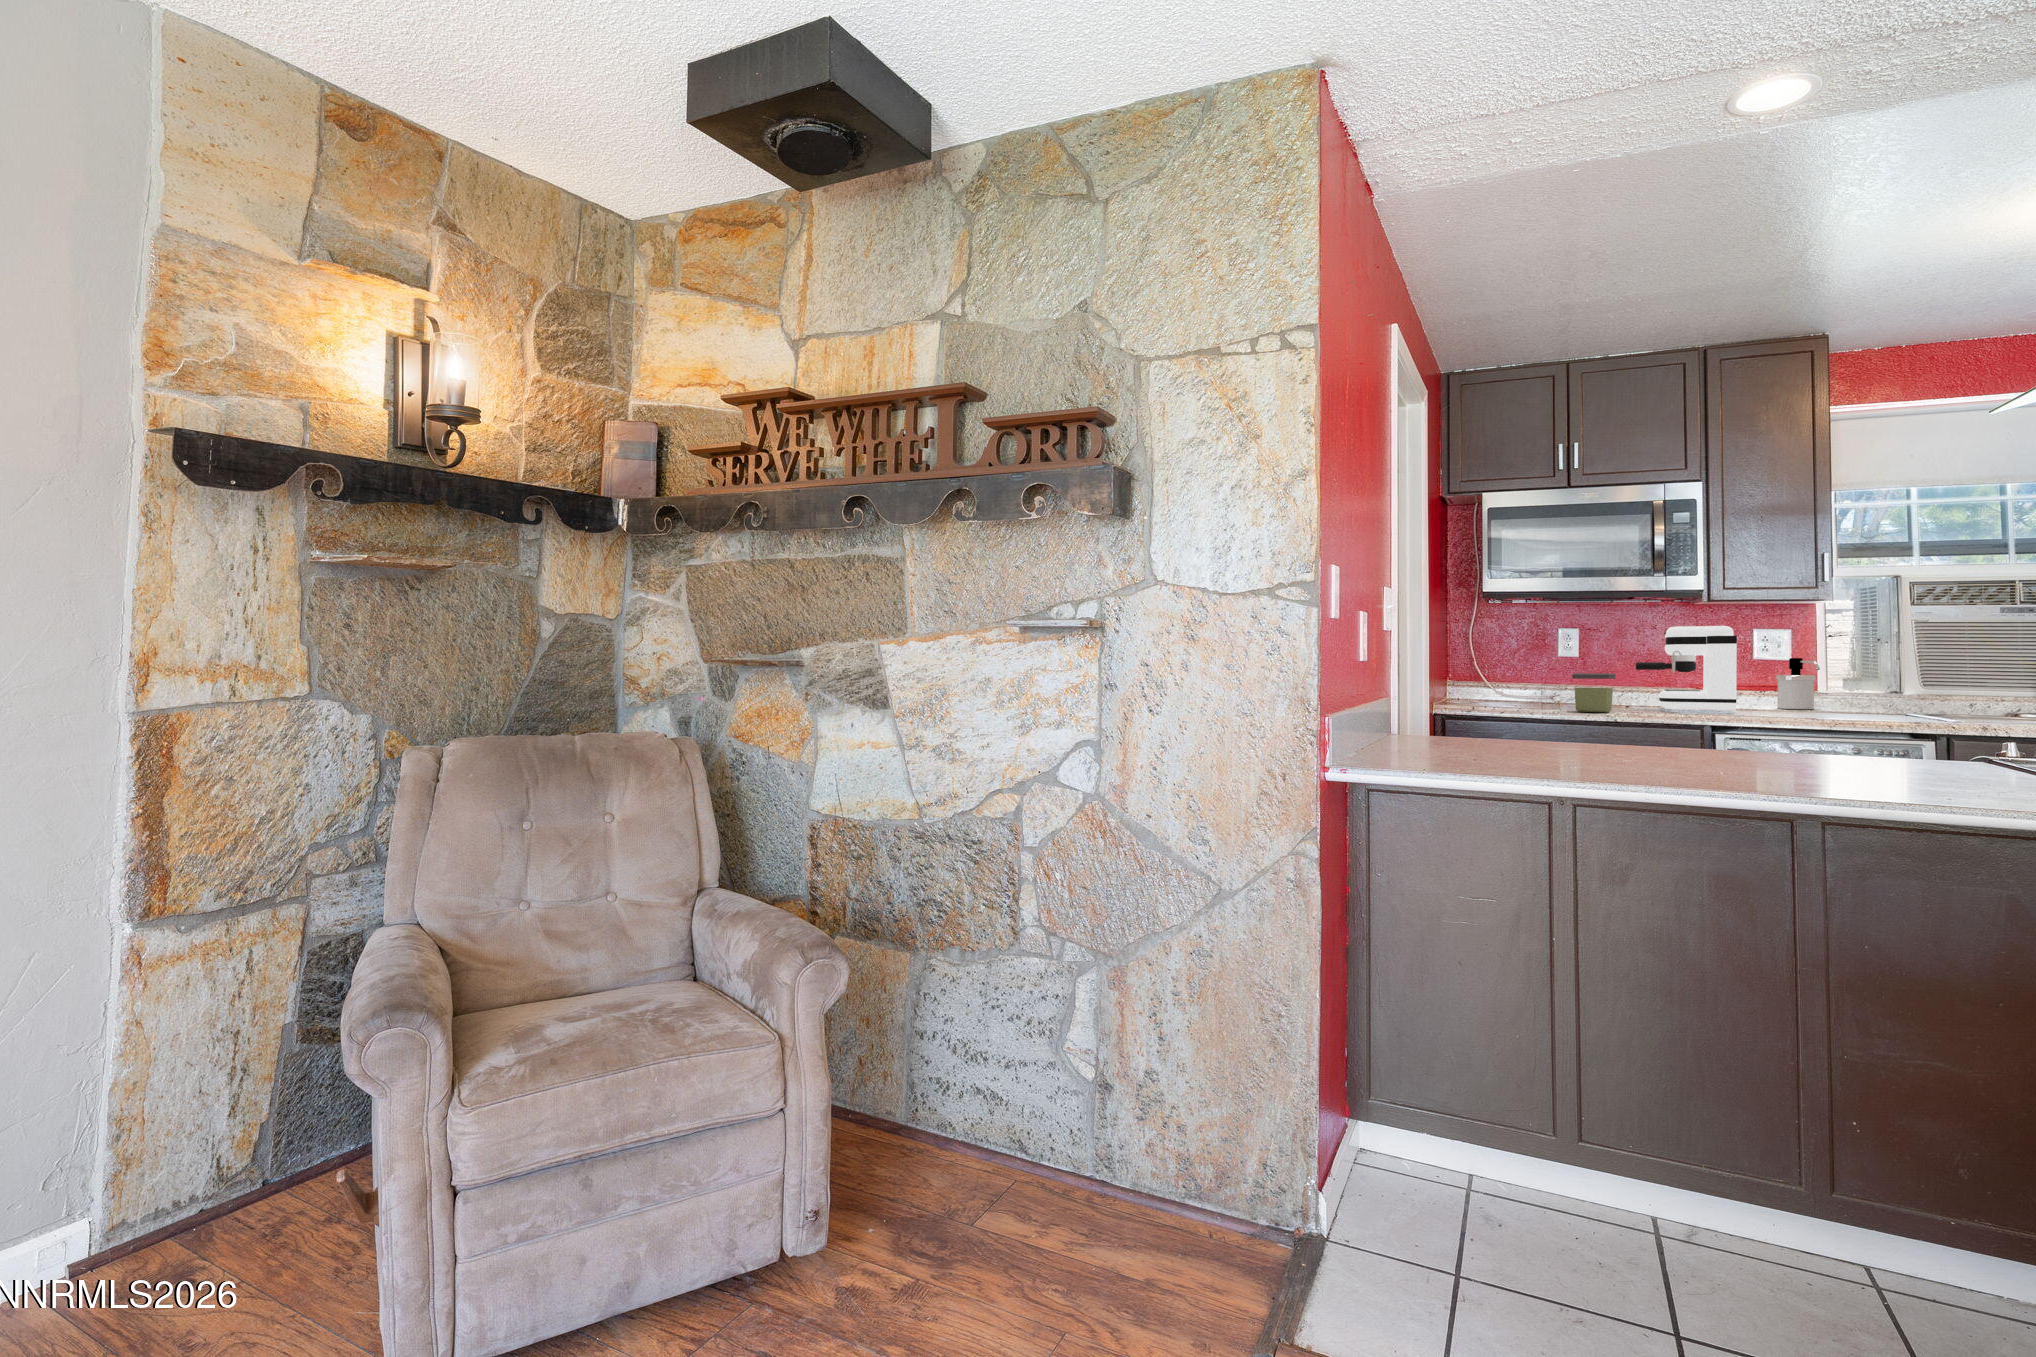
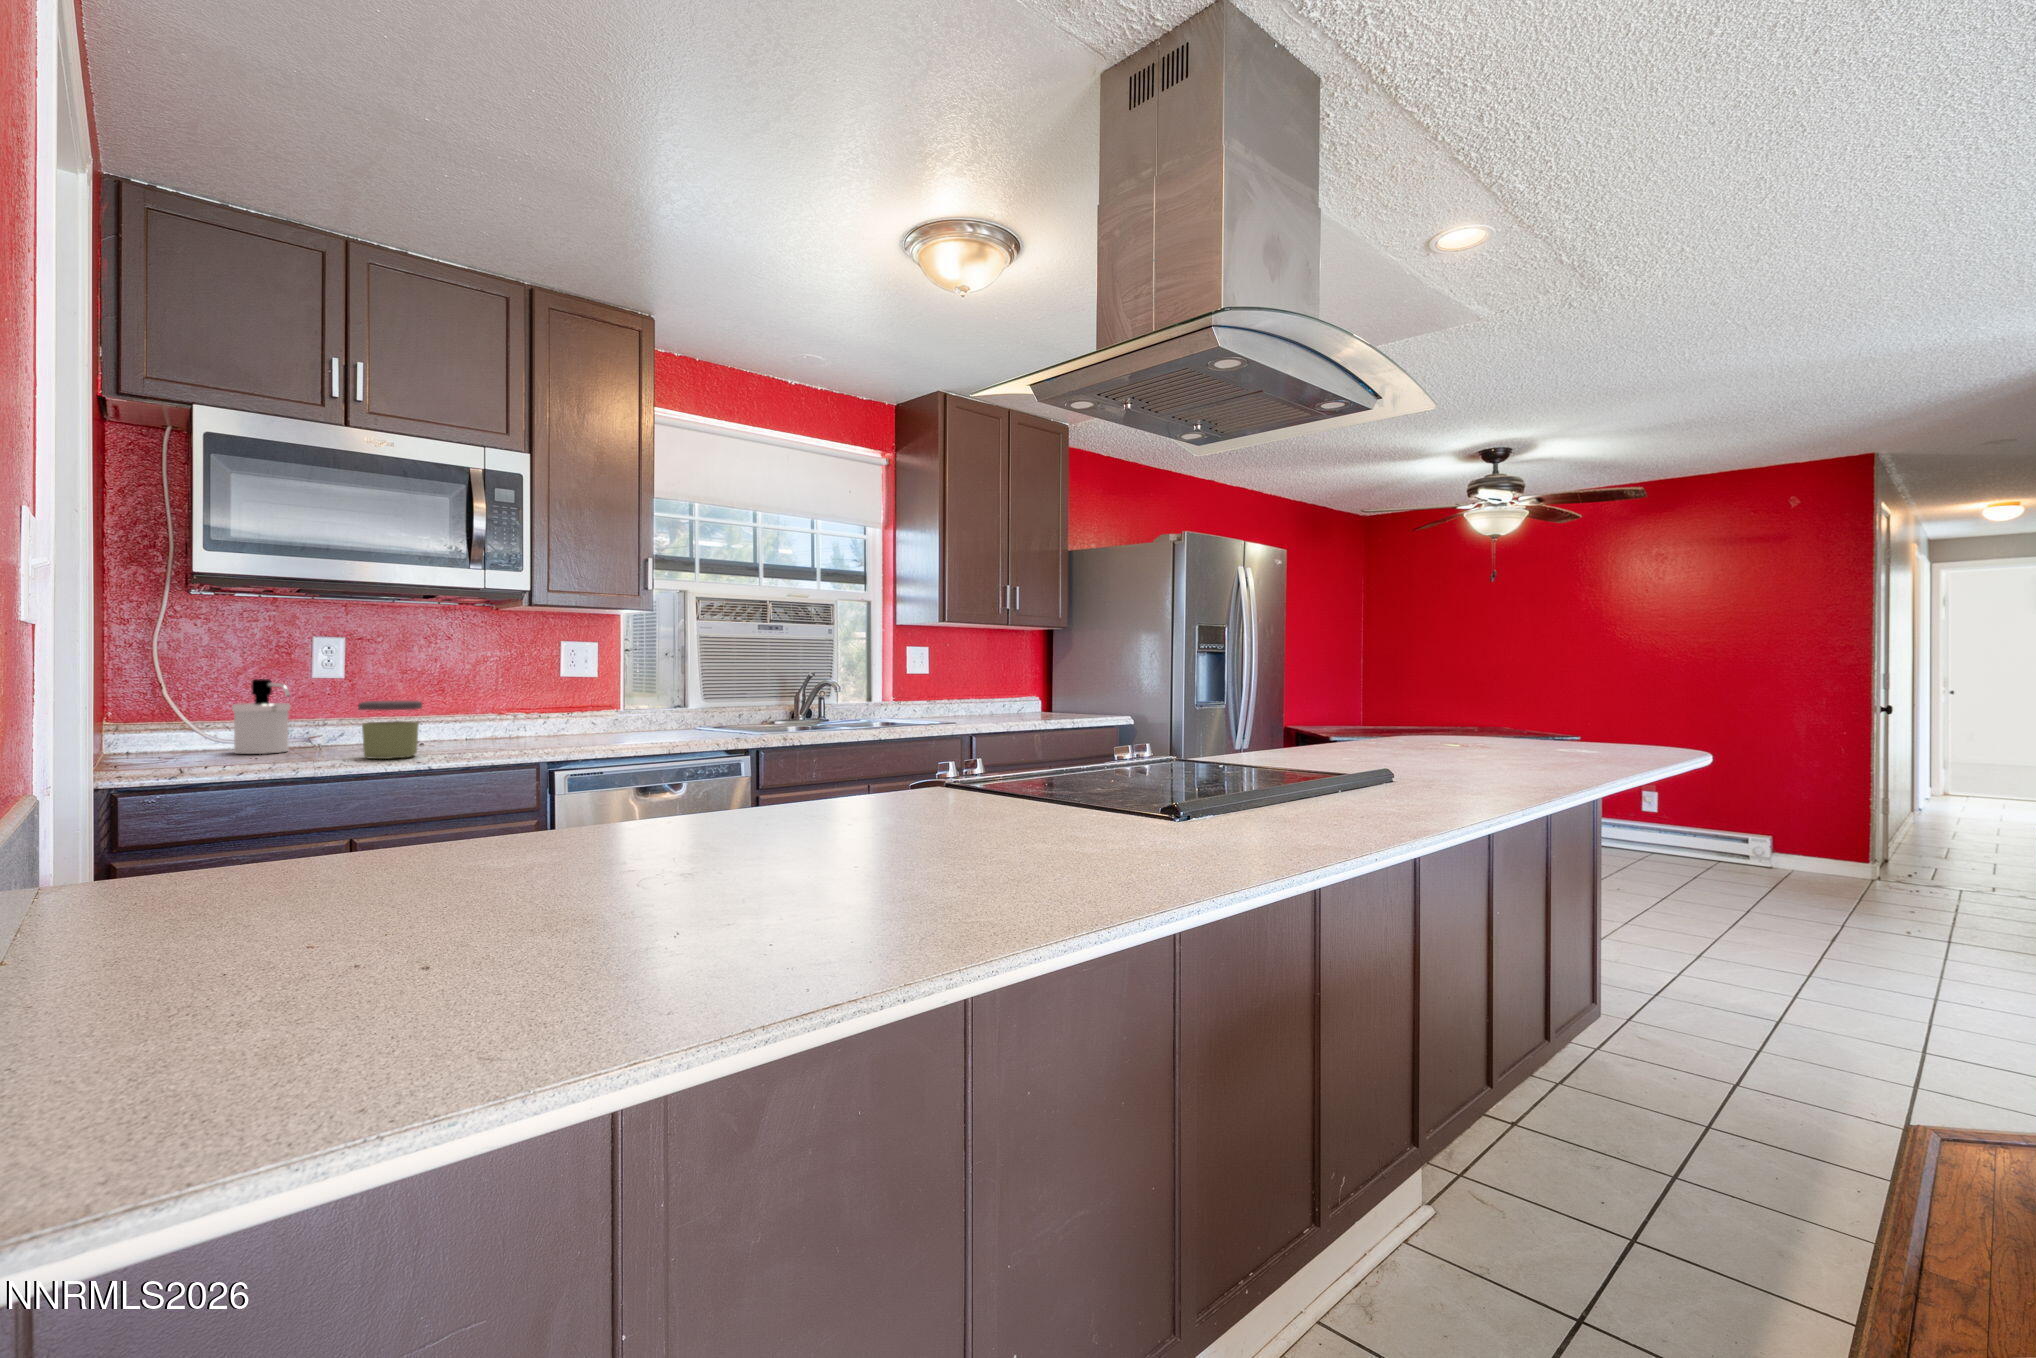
coffee maker: present [1636,626,1737,712] -> none [441,637,572,748]
soap dispenser: present [1776,658,1820,709] -> present [232,679,290,754]

